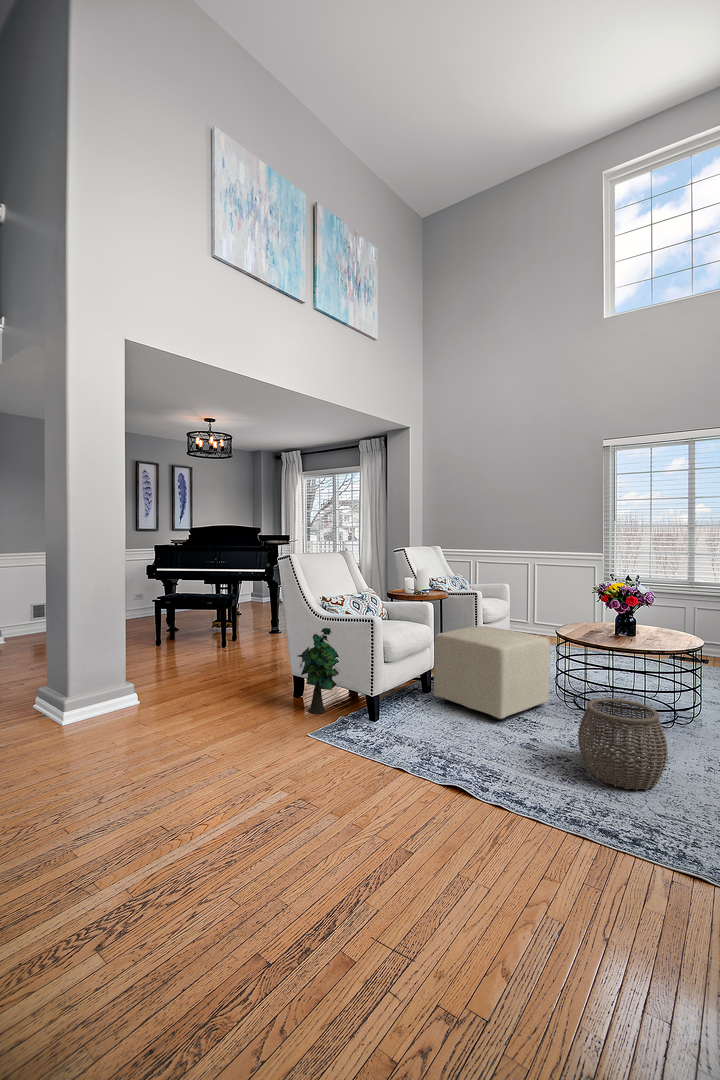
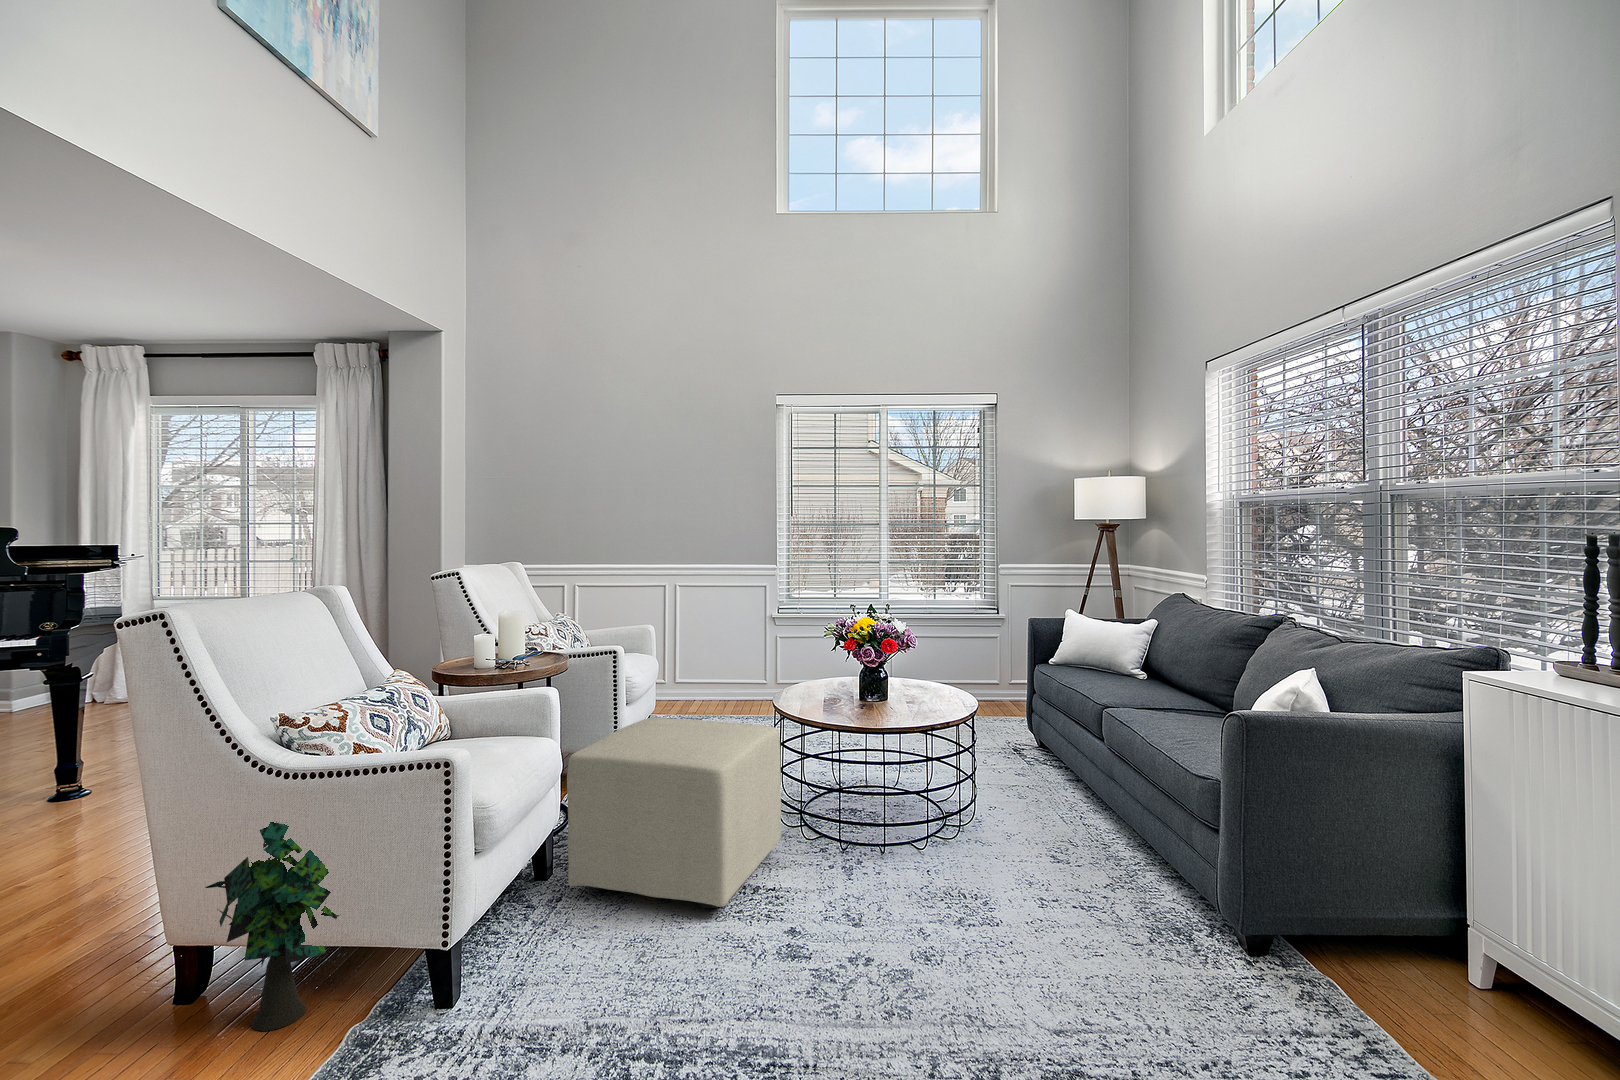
woven basket: present [578,698,668,790] -> none [889,830,1032,1001]

